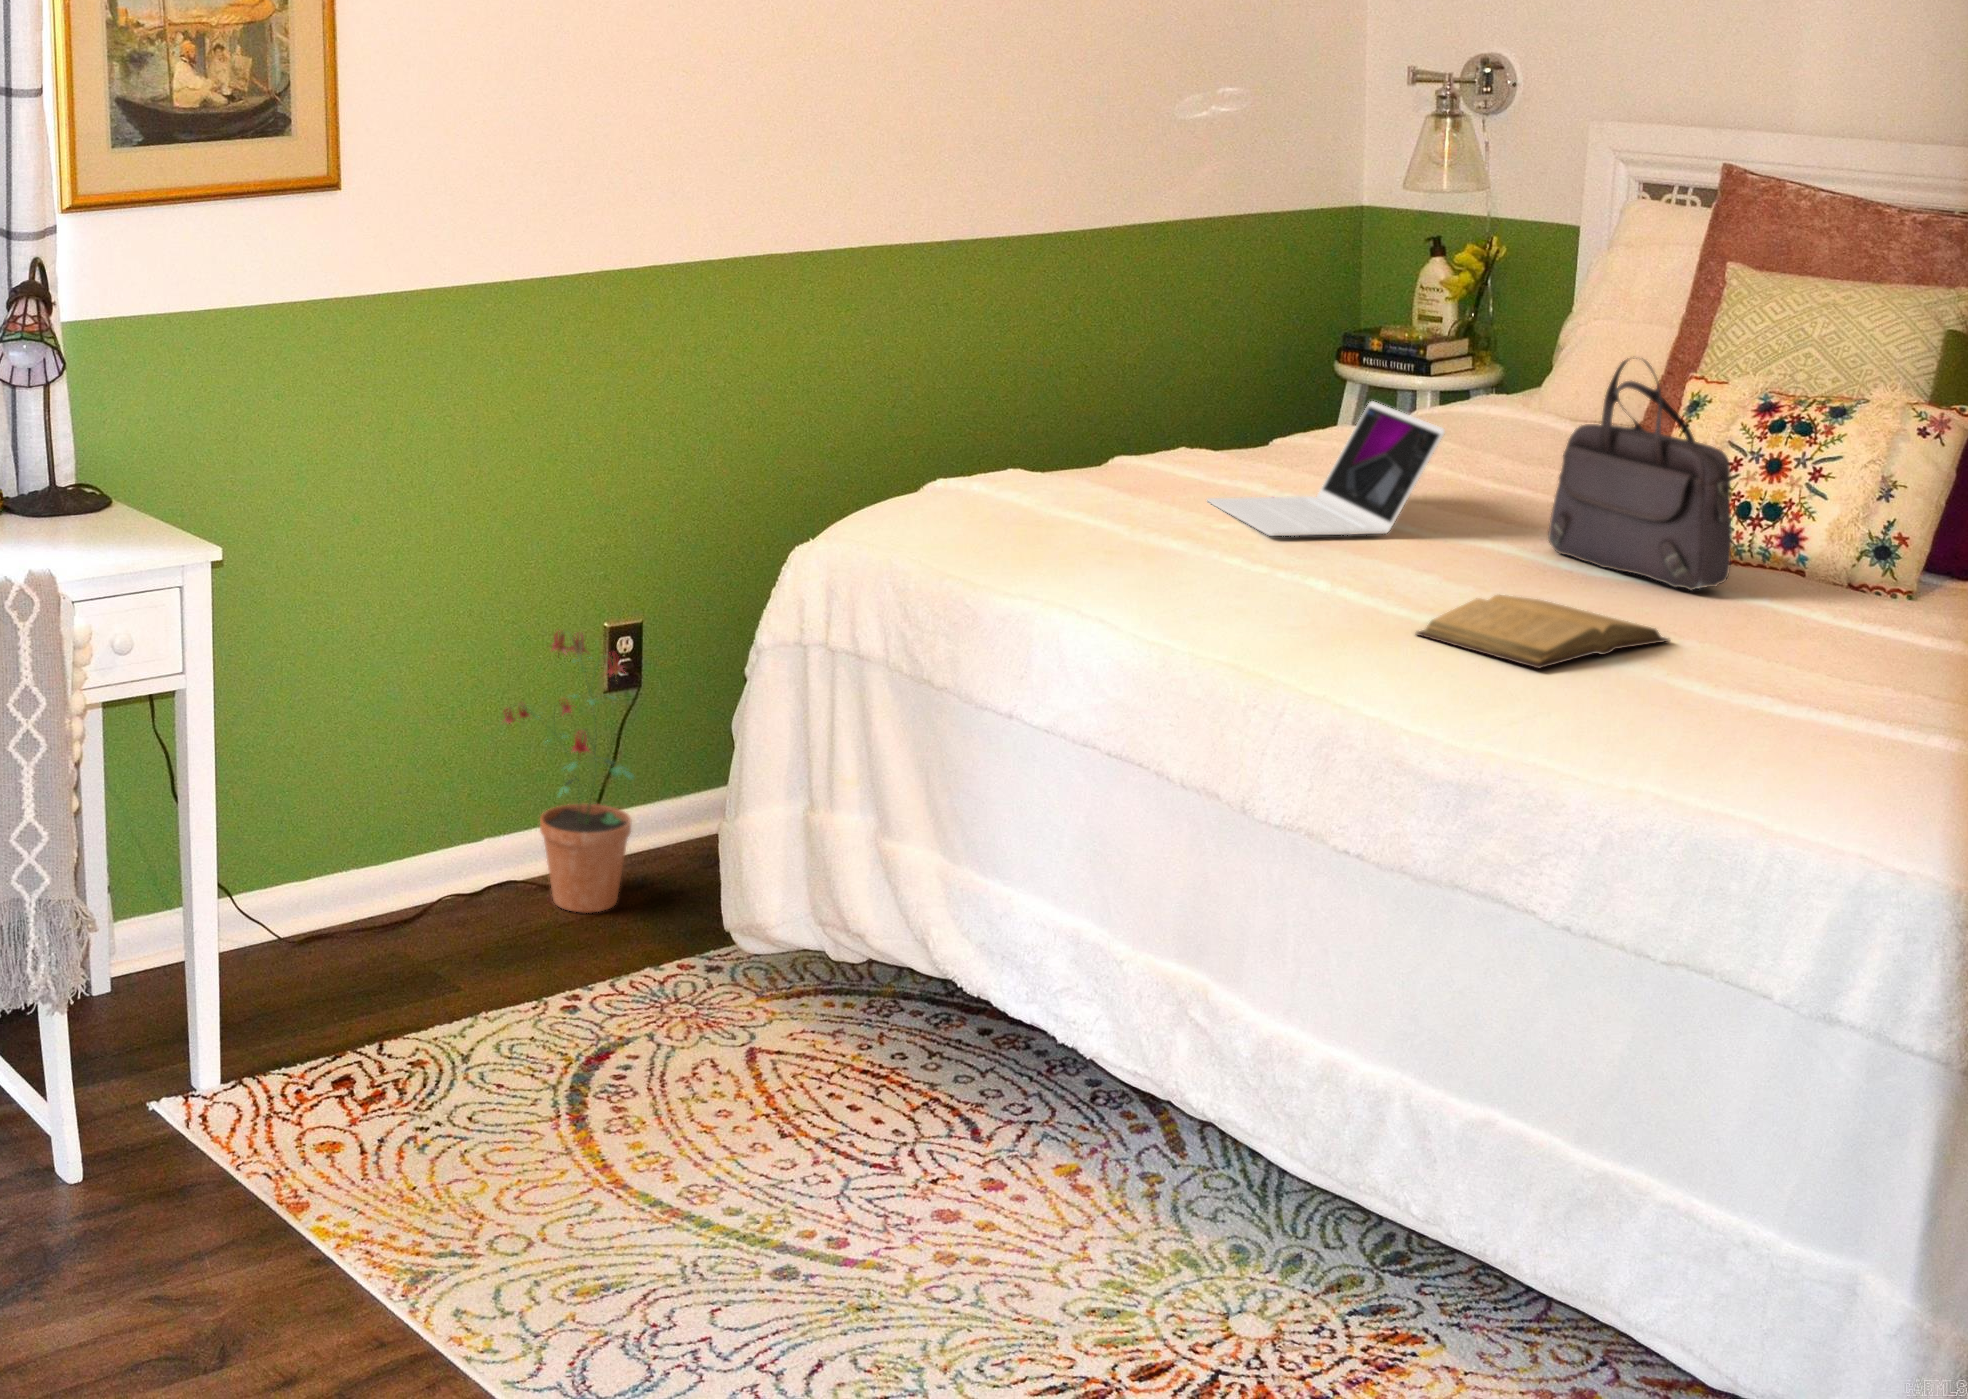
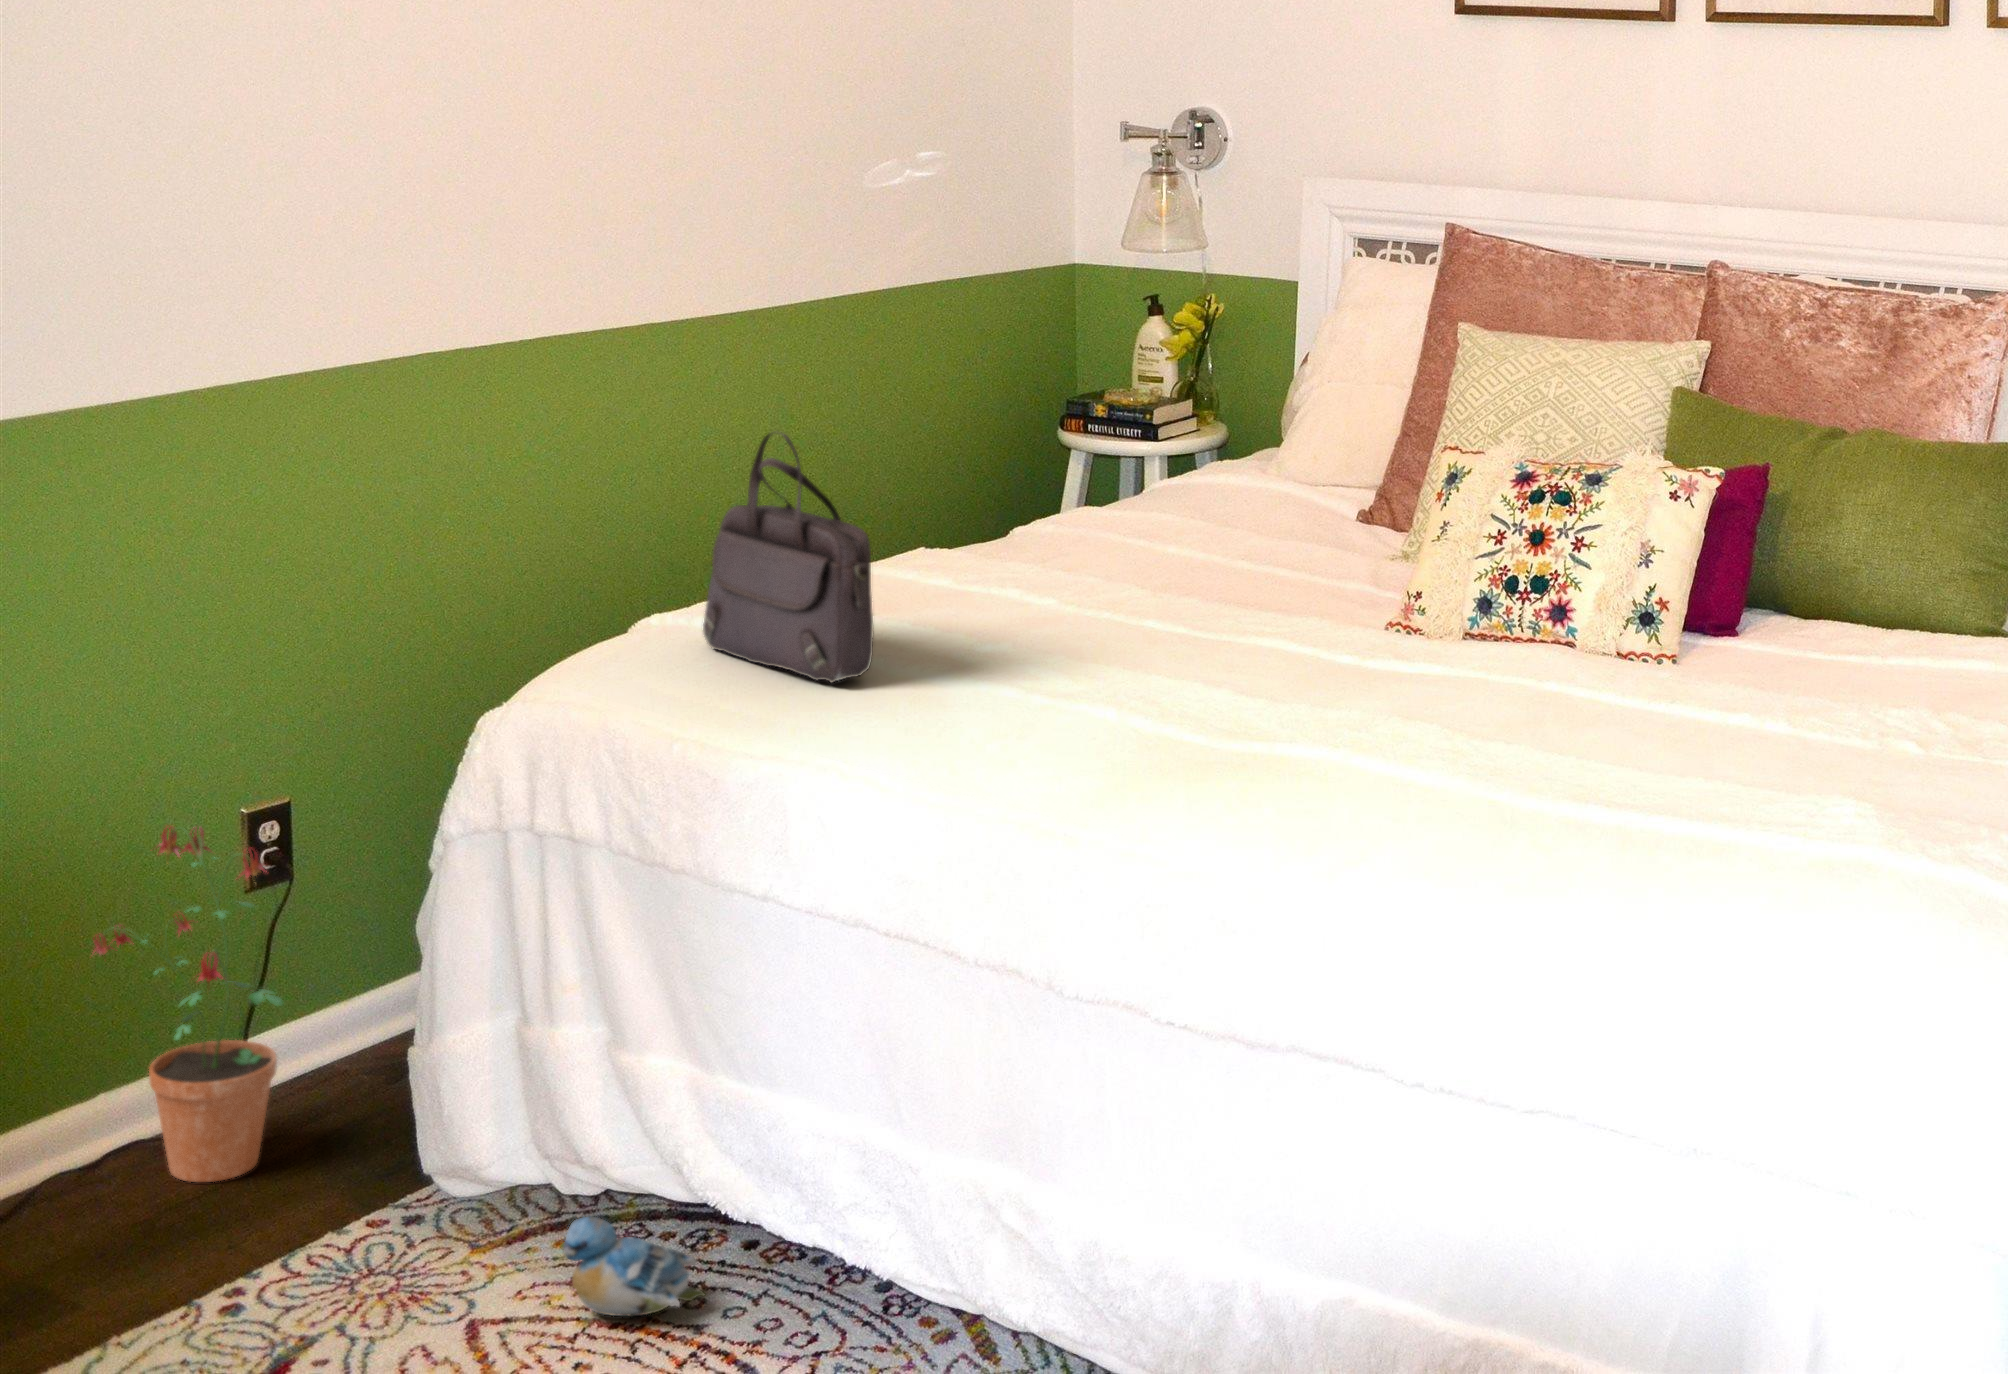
handbag: present [1548,358,1732,590] -> present [703,434,874,683]
laptop: present [1207,401,1445,536] -> none [977,489,1230,648]
book: present [1416,595,1669,668] -> none [1236,700,1475,780]
plush toy: none [819,978,936,1068] -> present [560,1217,705,1316]

